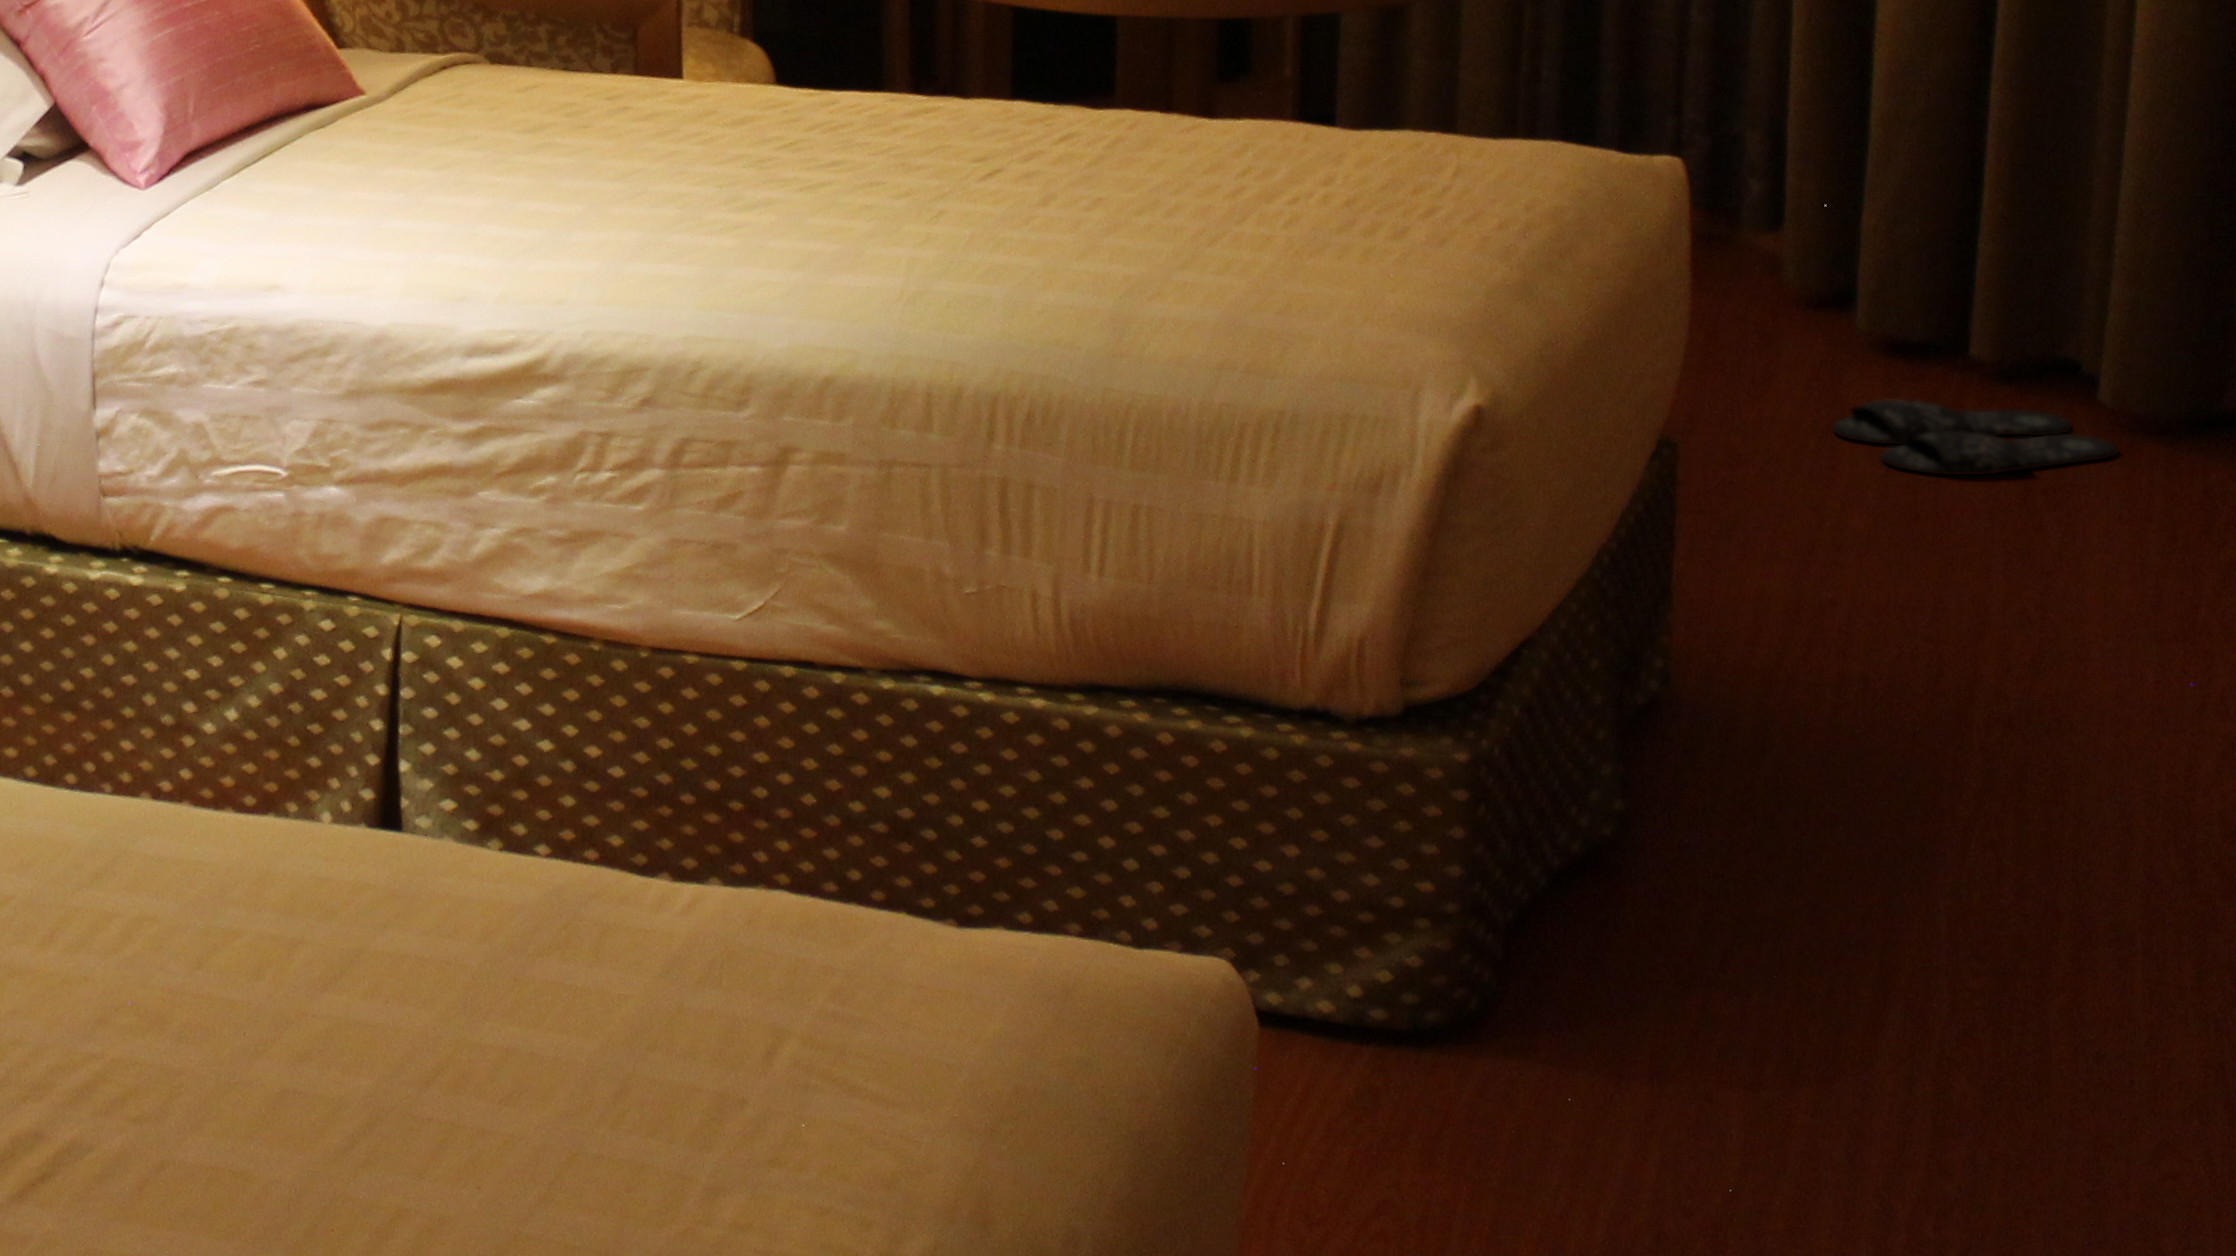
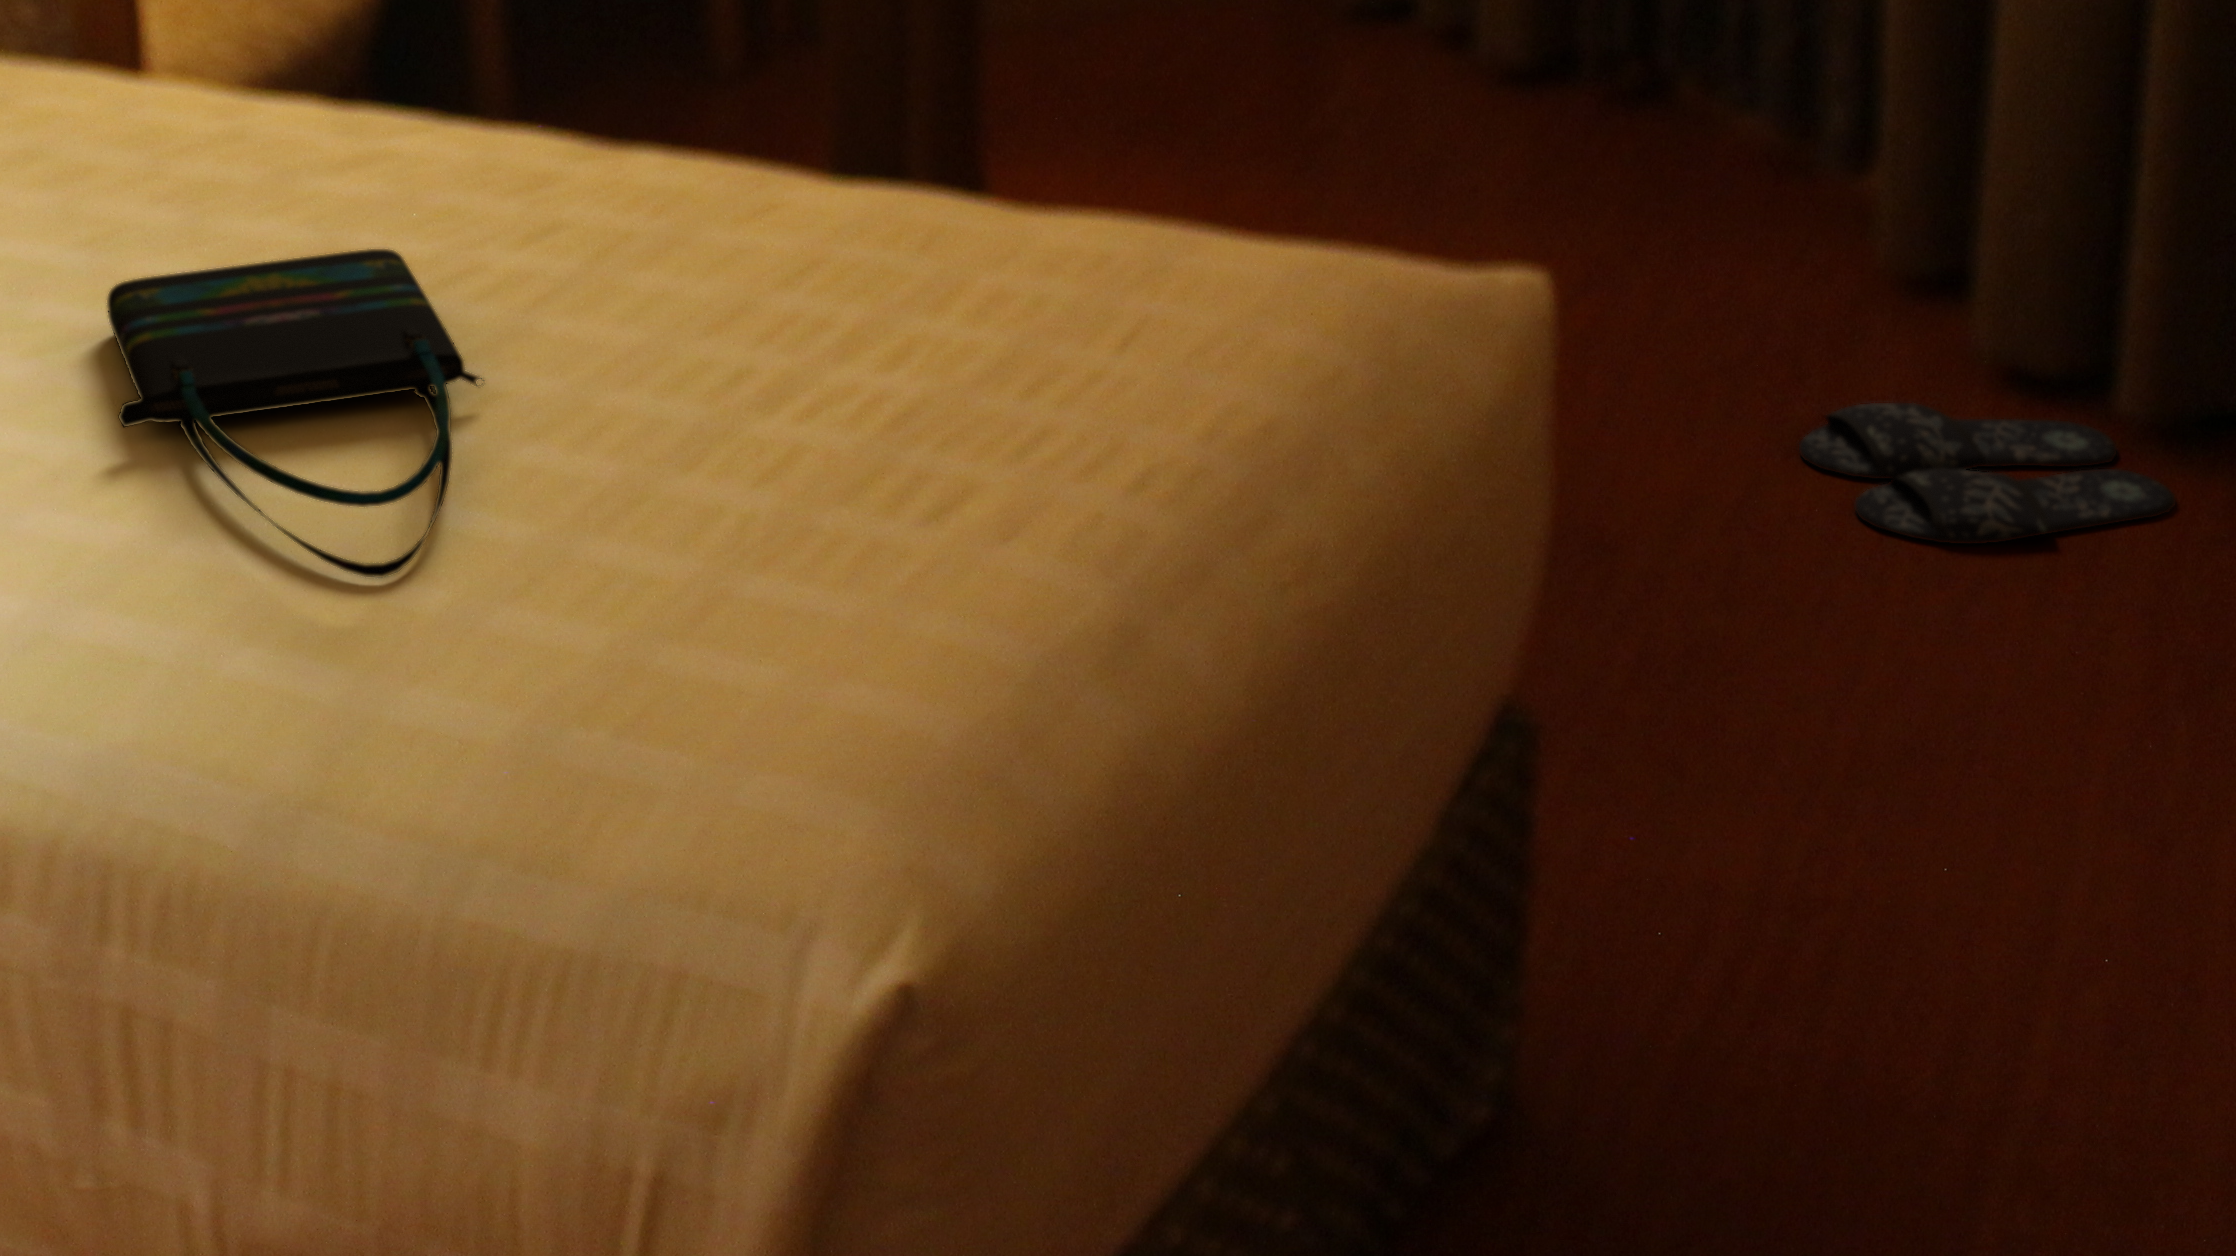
tote bag: none [817,151,1101,280] -> present [107,249,479,577]

